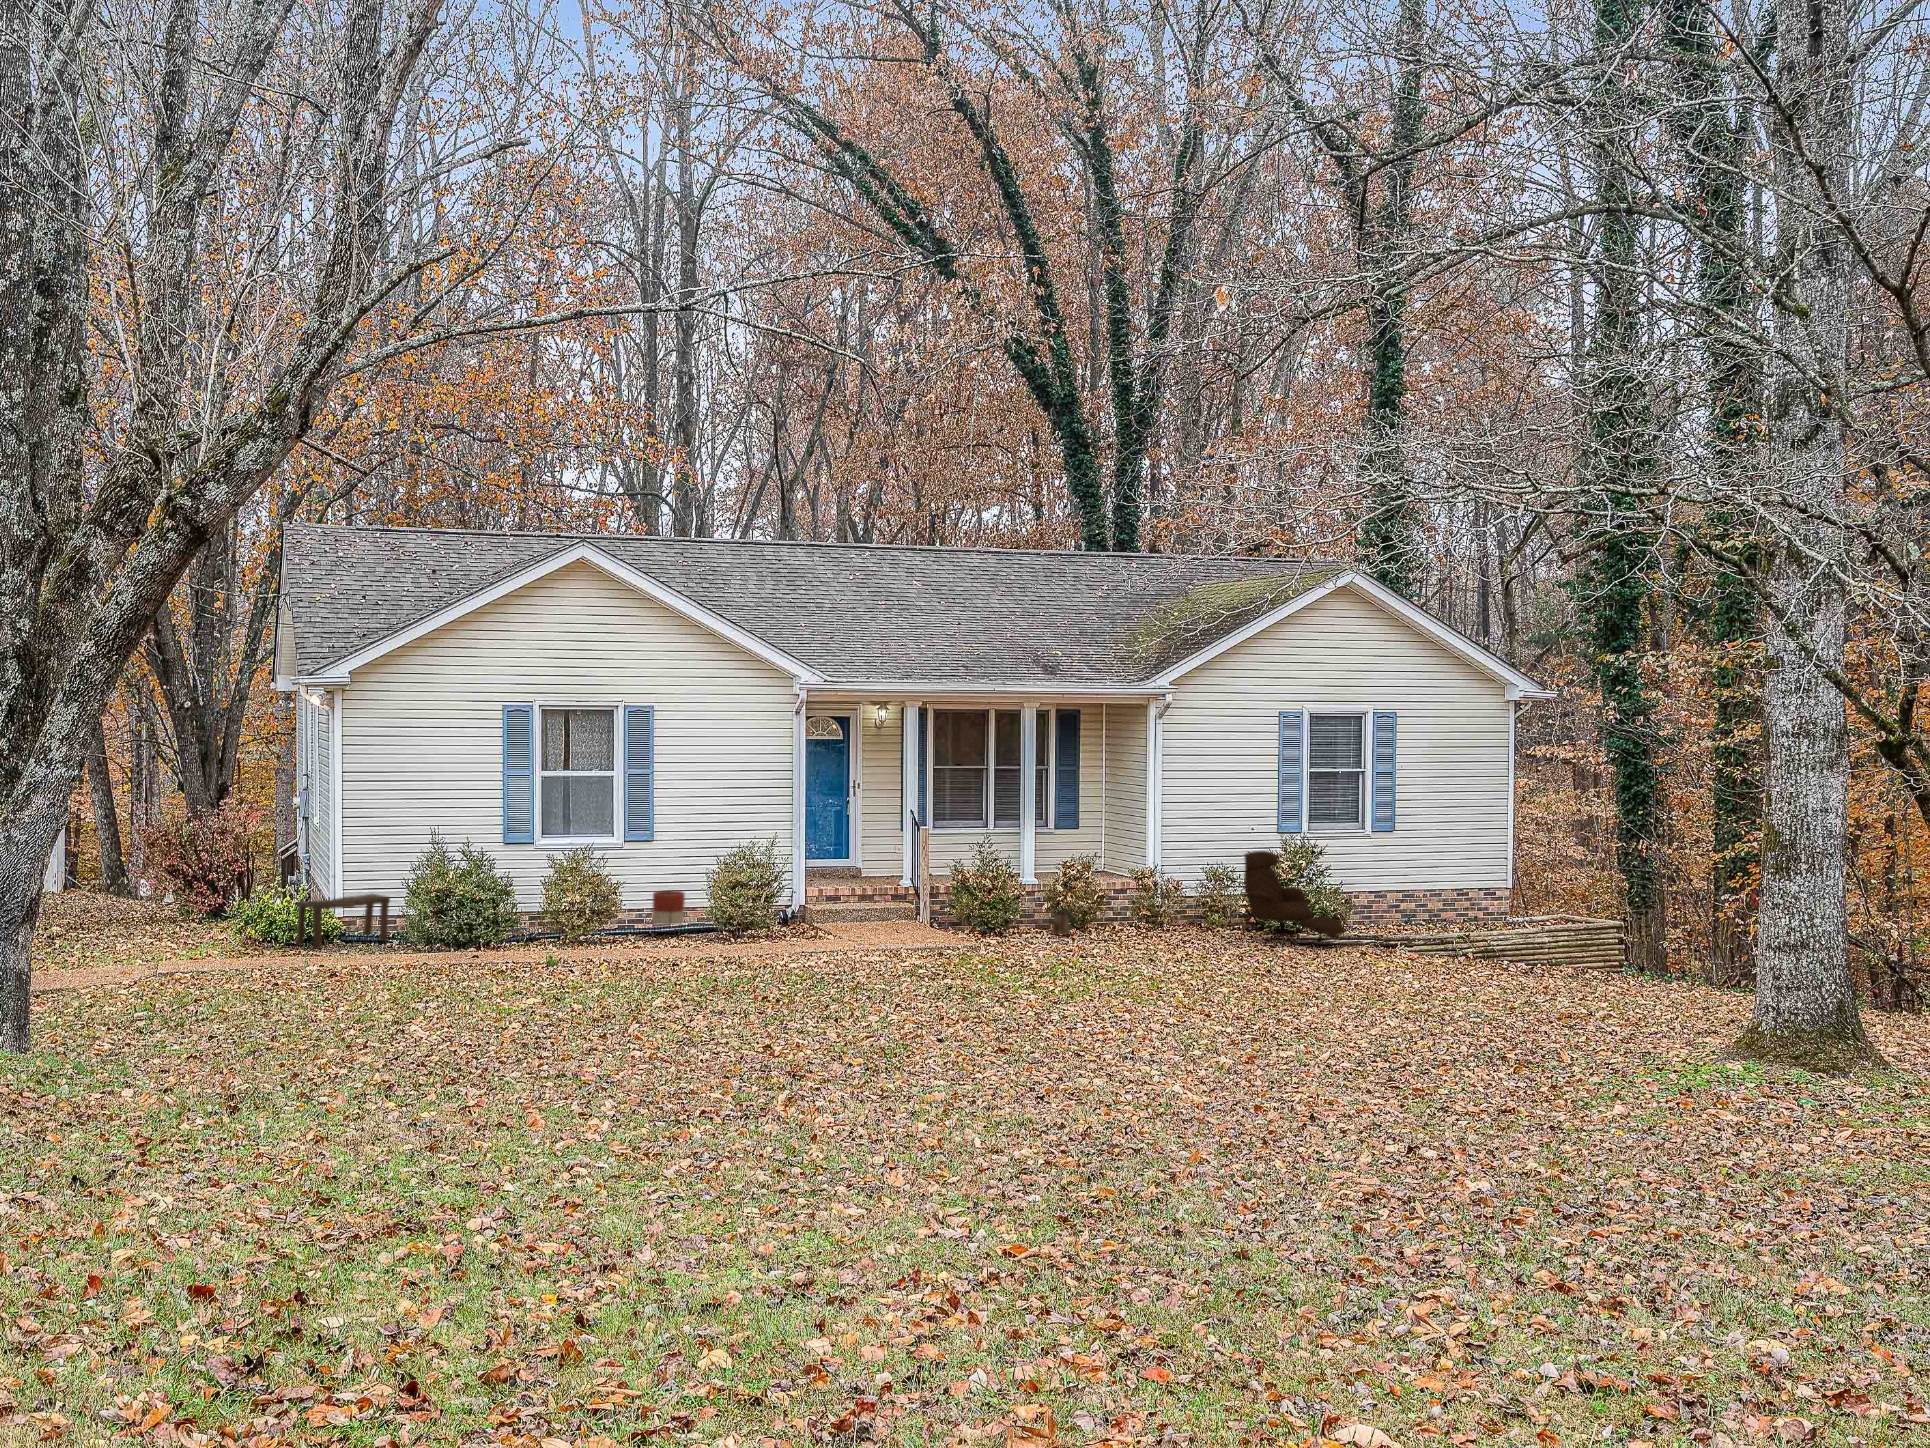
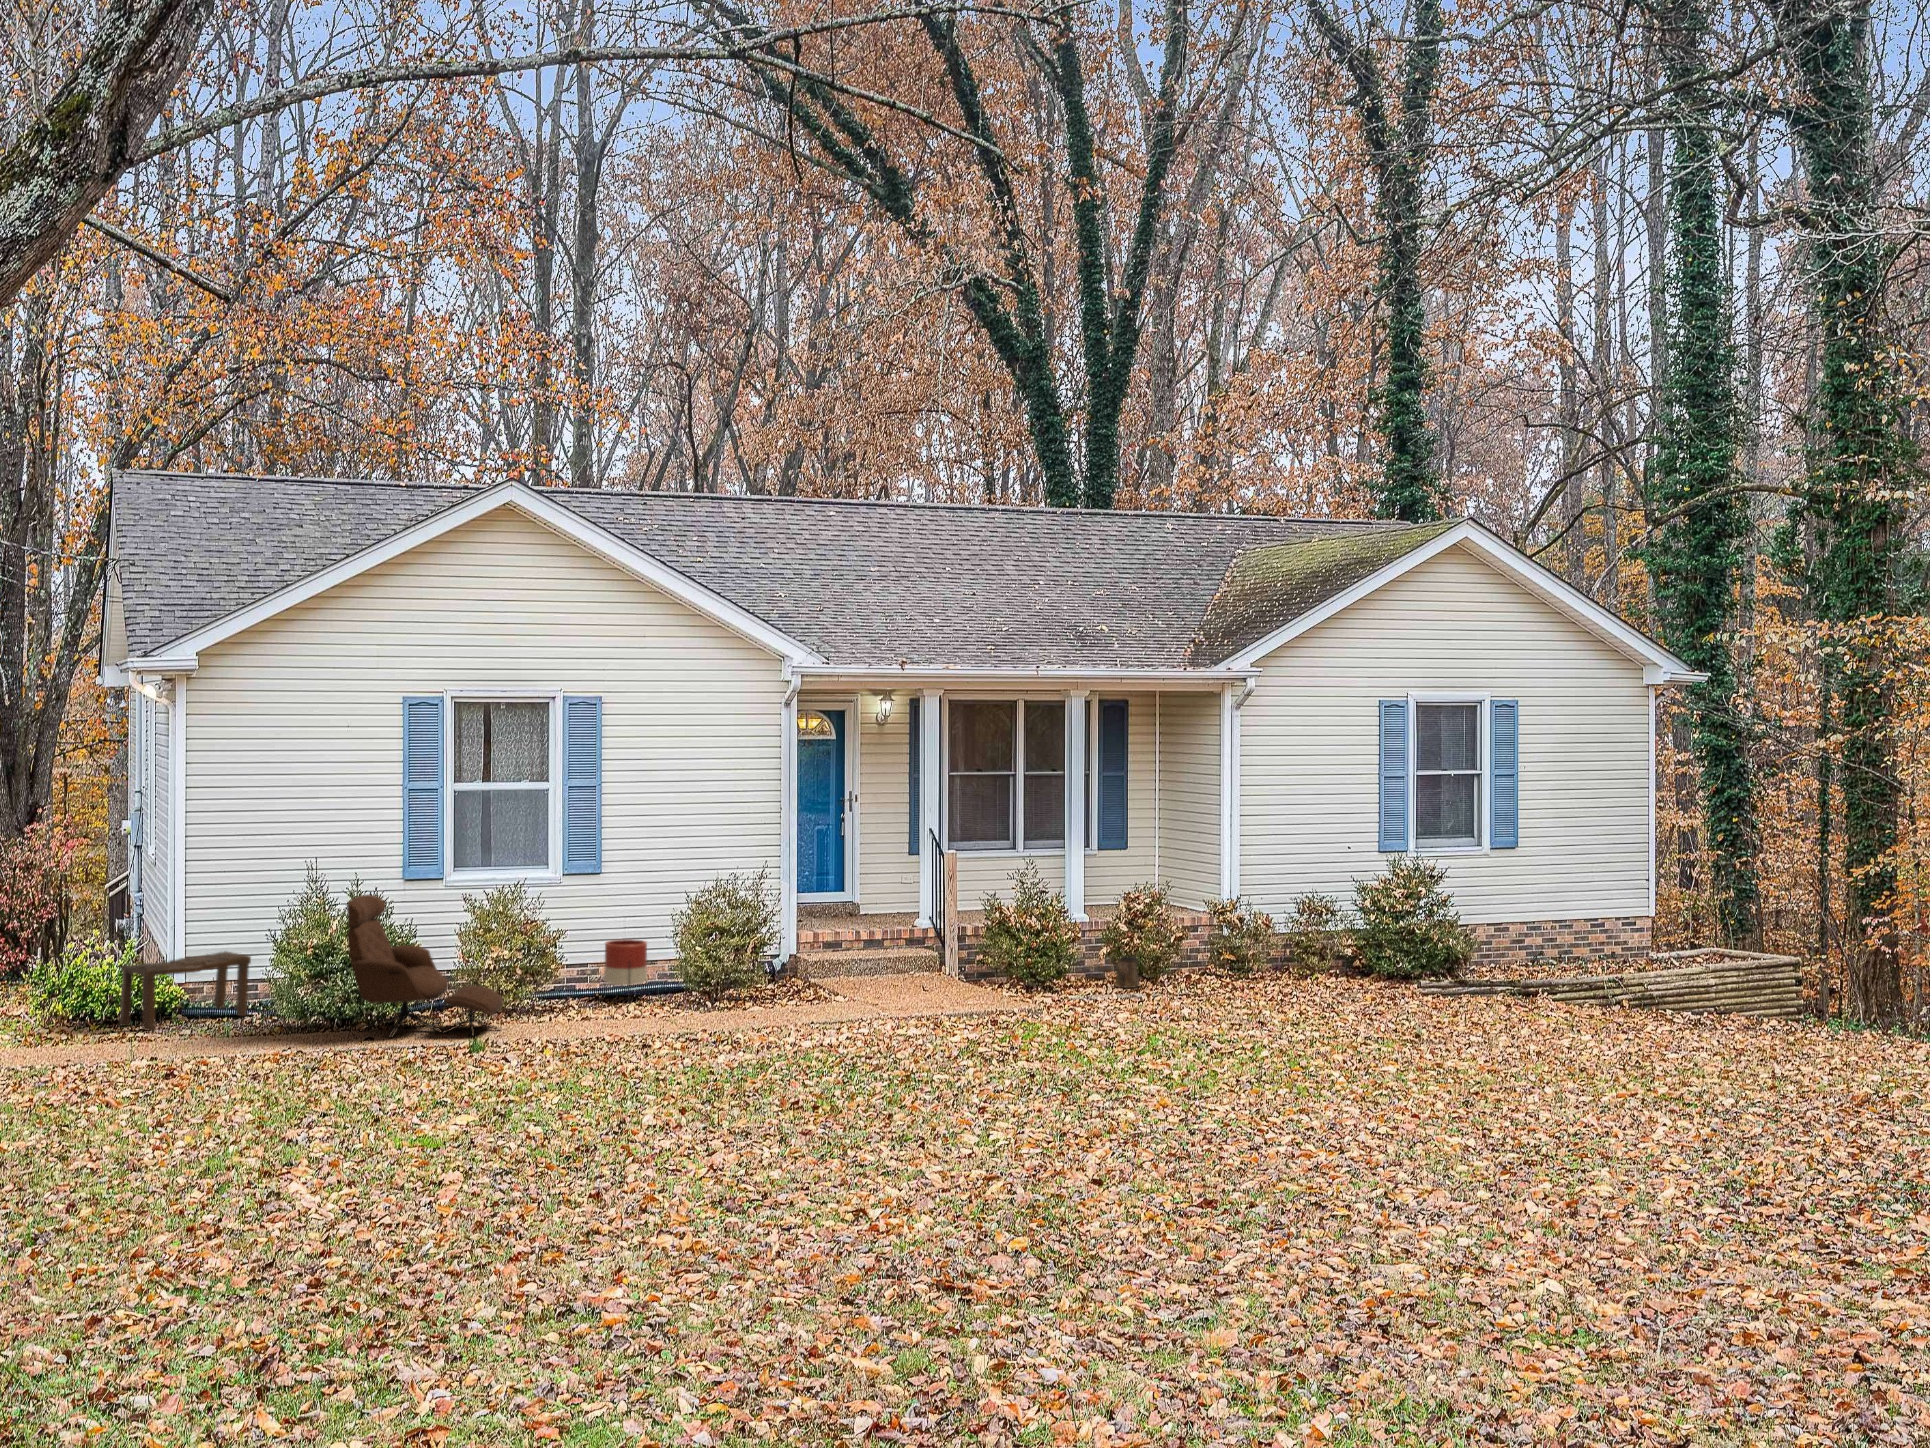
lounge chair: present [1244,851,1345,947] -> present [347,894,503,1038]

